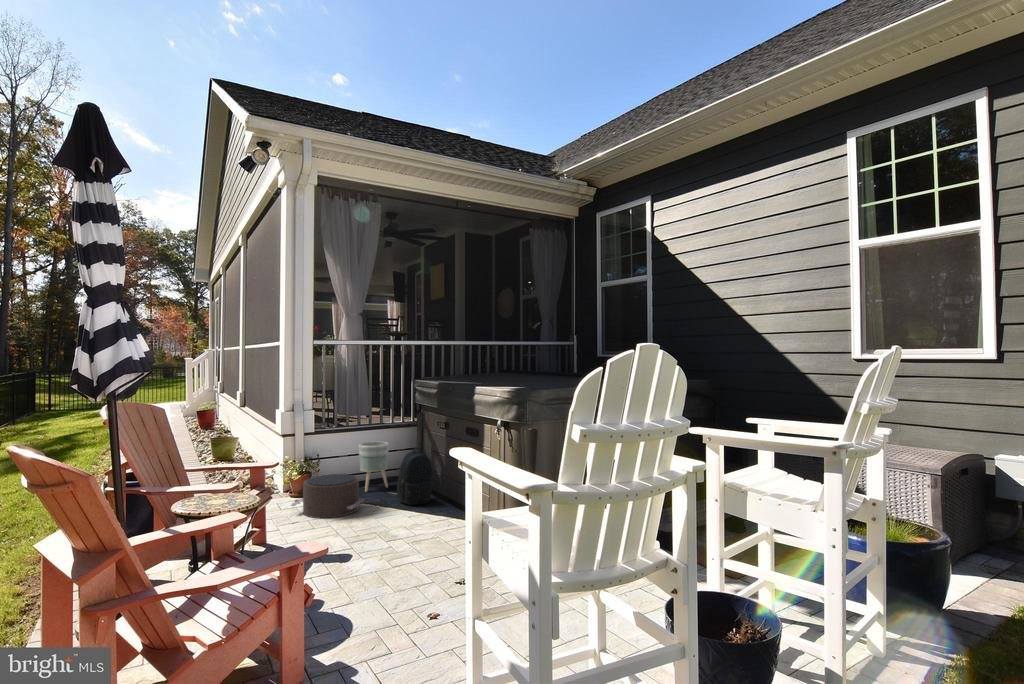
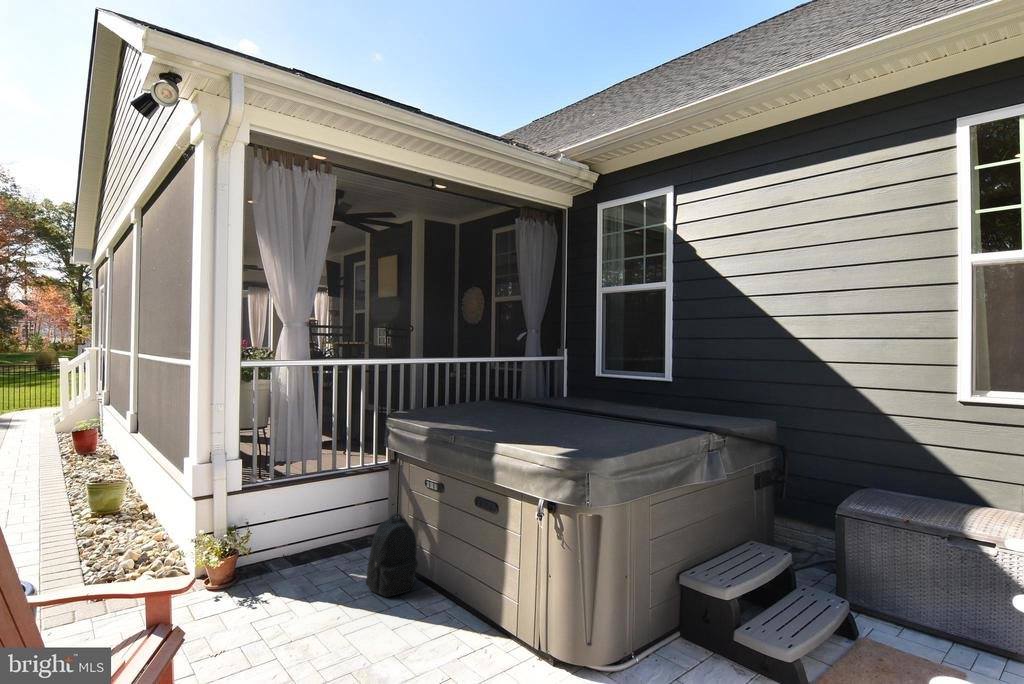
planter: present [359,442,389,492] -> none [307,496,349,570]
pouf: present [291,474,365,518] -> none [207,556,323,637]

